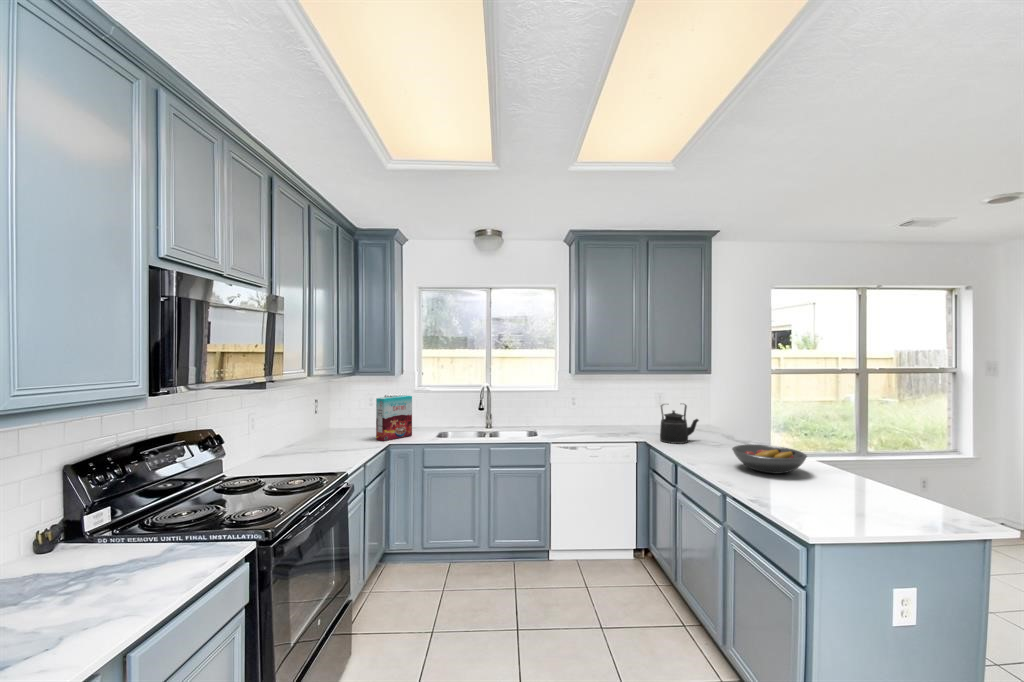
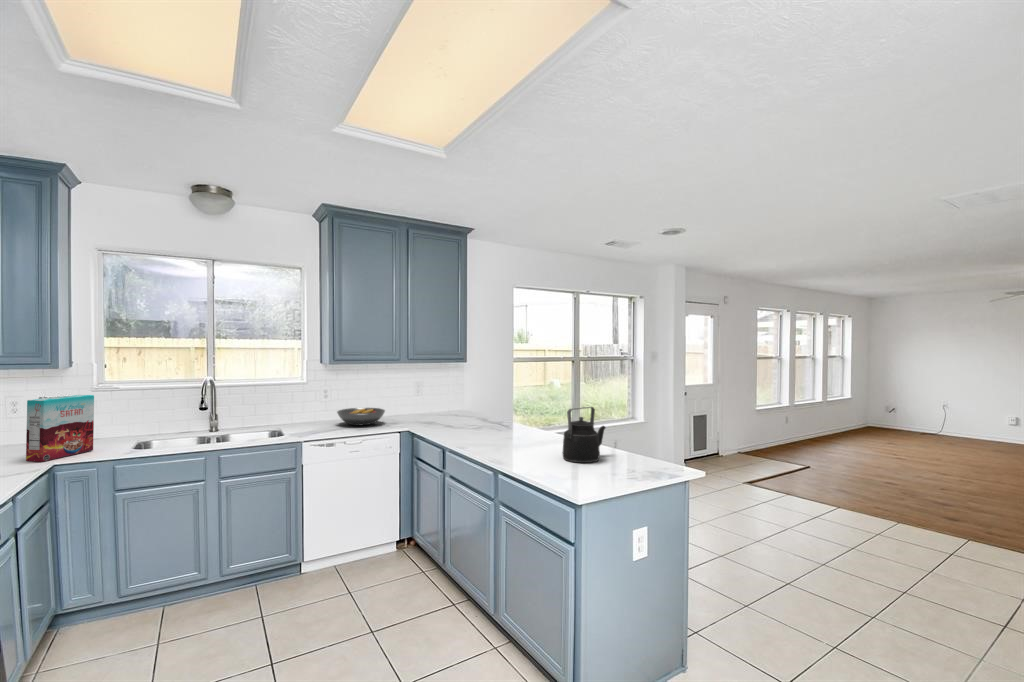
kettle: present [660,404,699,444] -> present [562,407,605,463]
fruit bowl: present [732,445,807,473] -> present [337,408,385,425]

